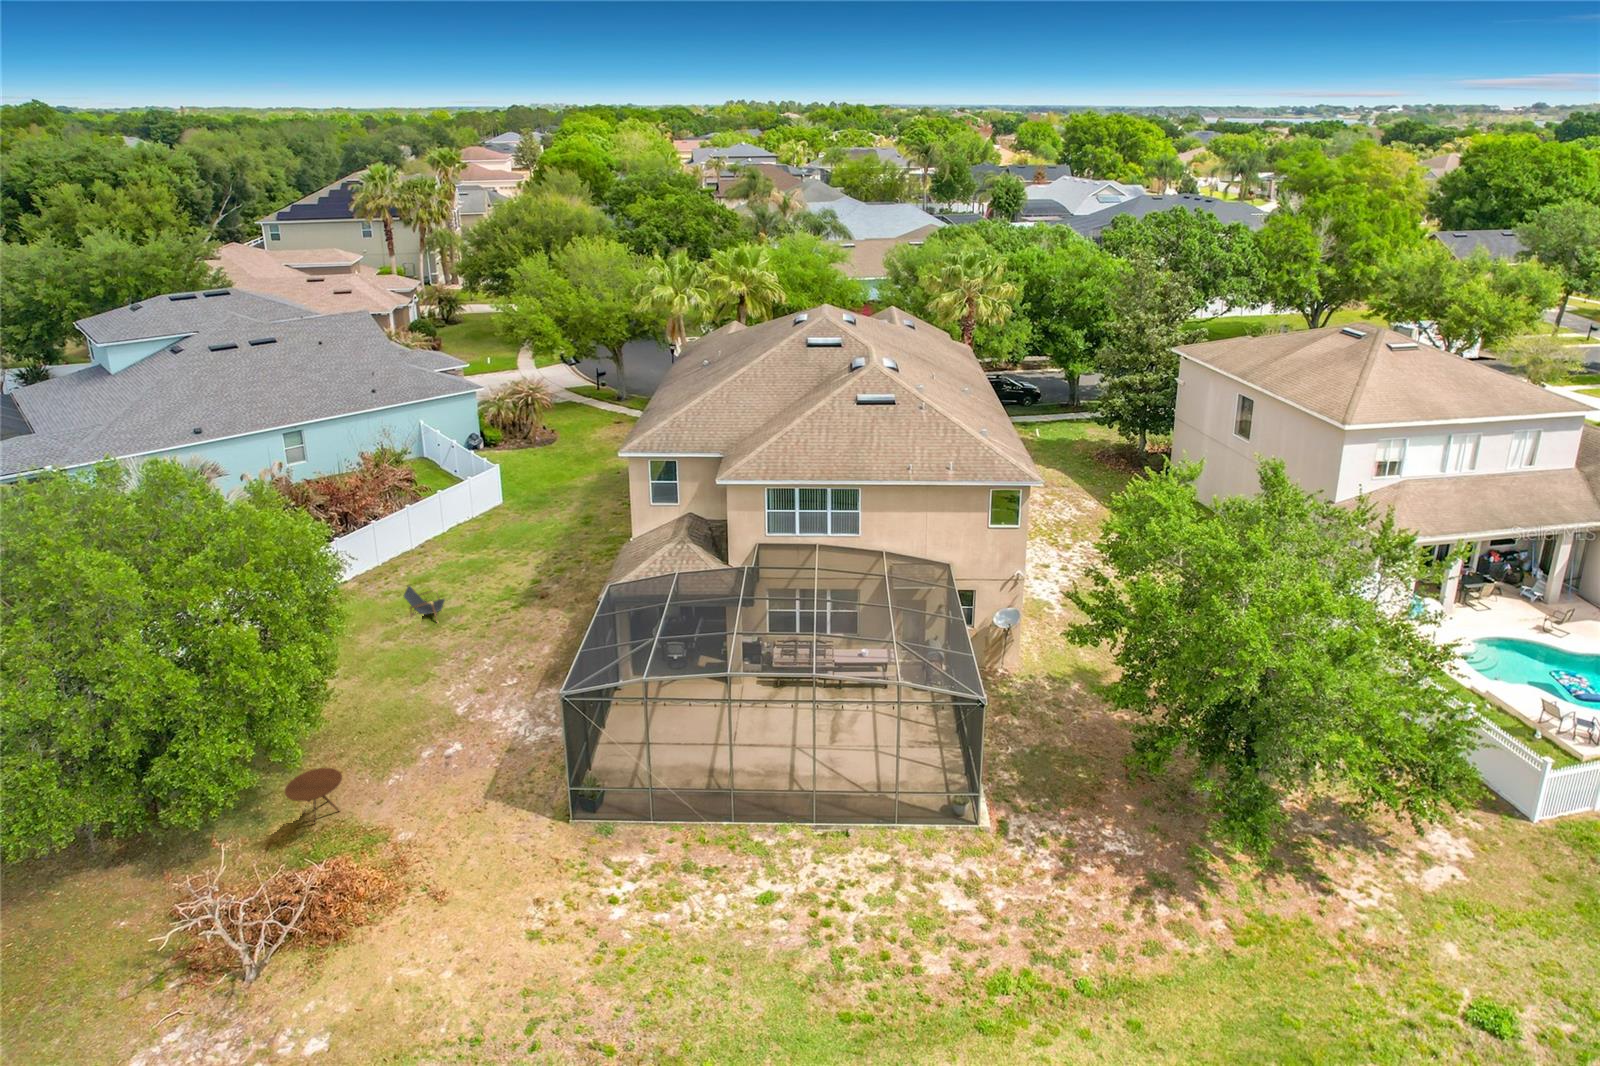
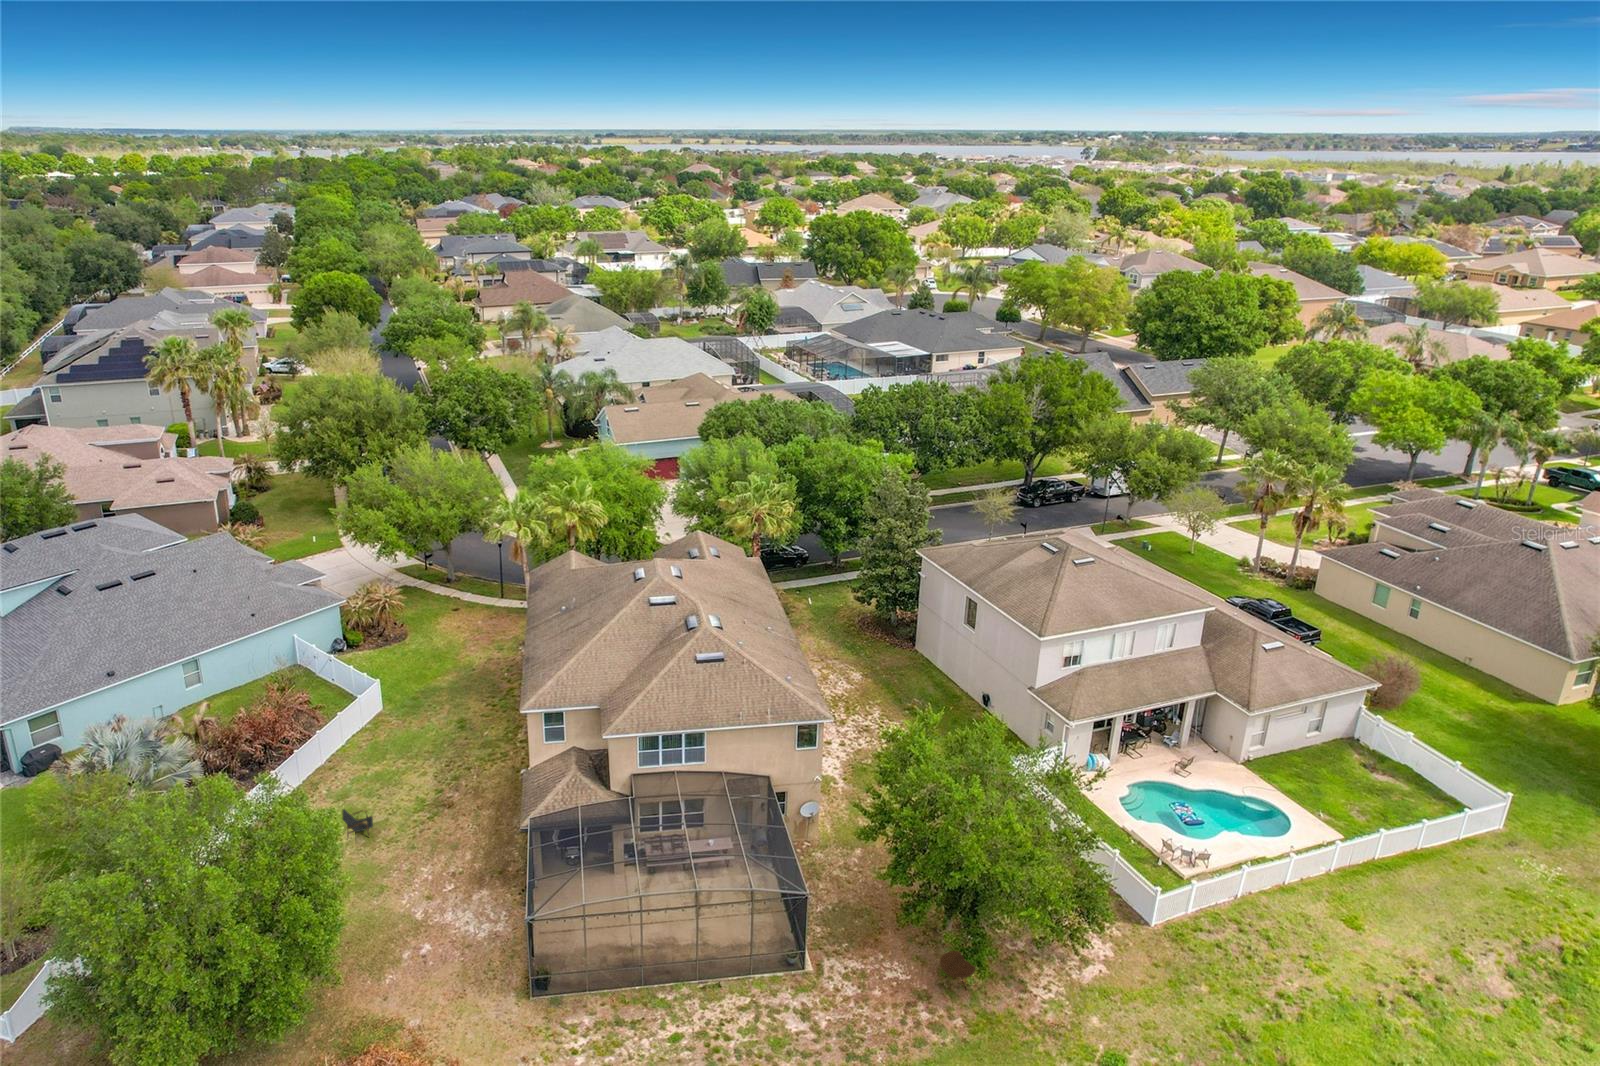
round table: present [285,768,342,822] -> present [939,951,976,987]

